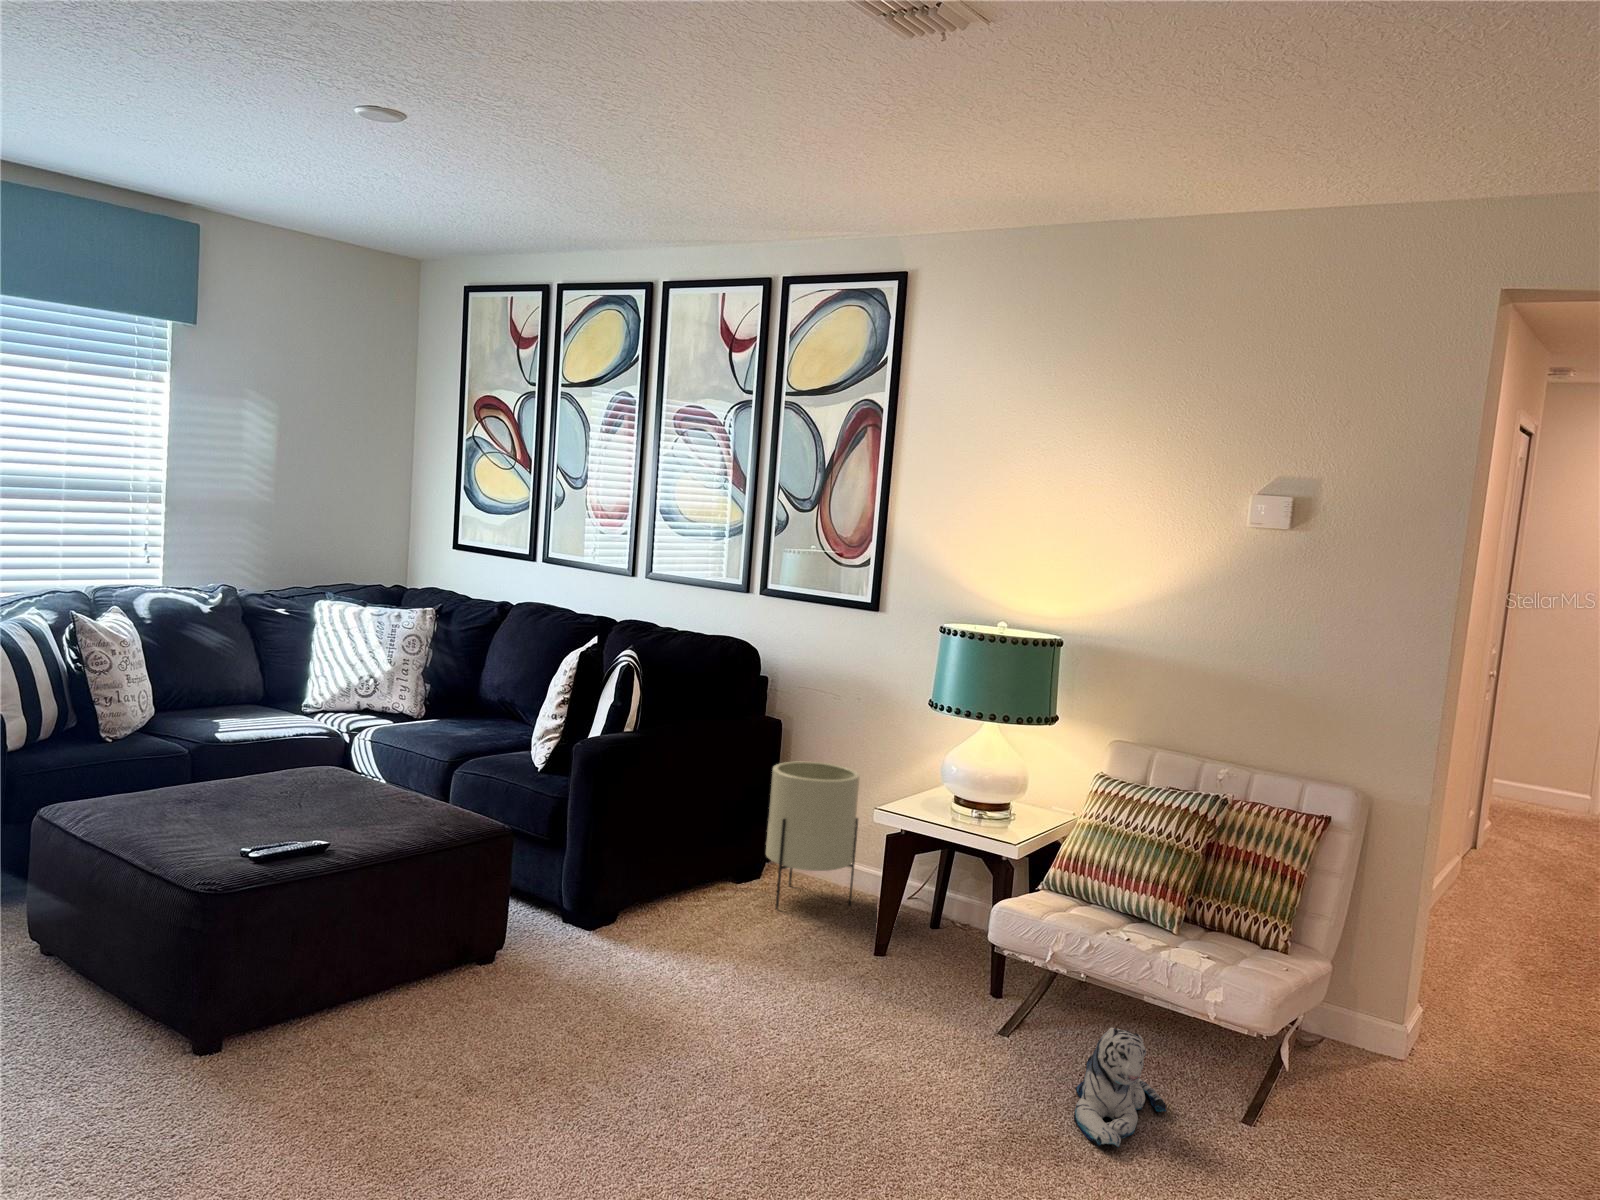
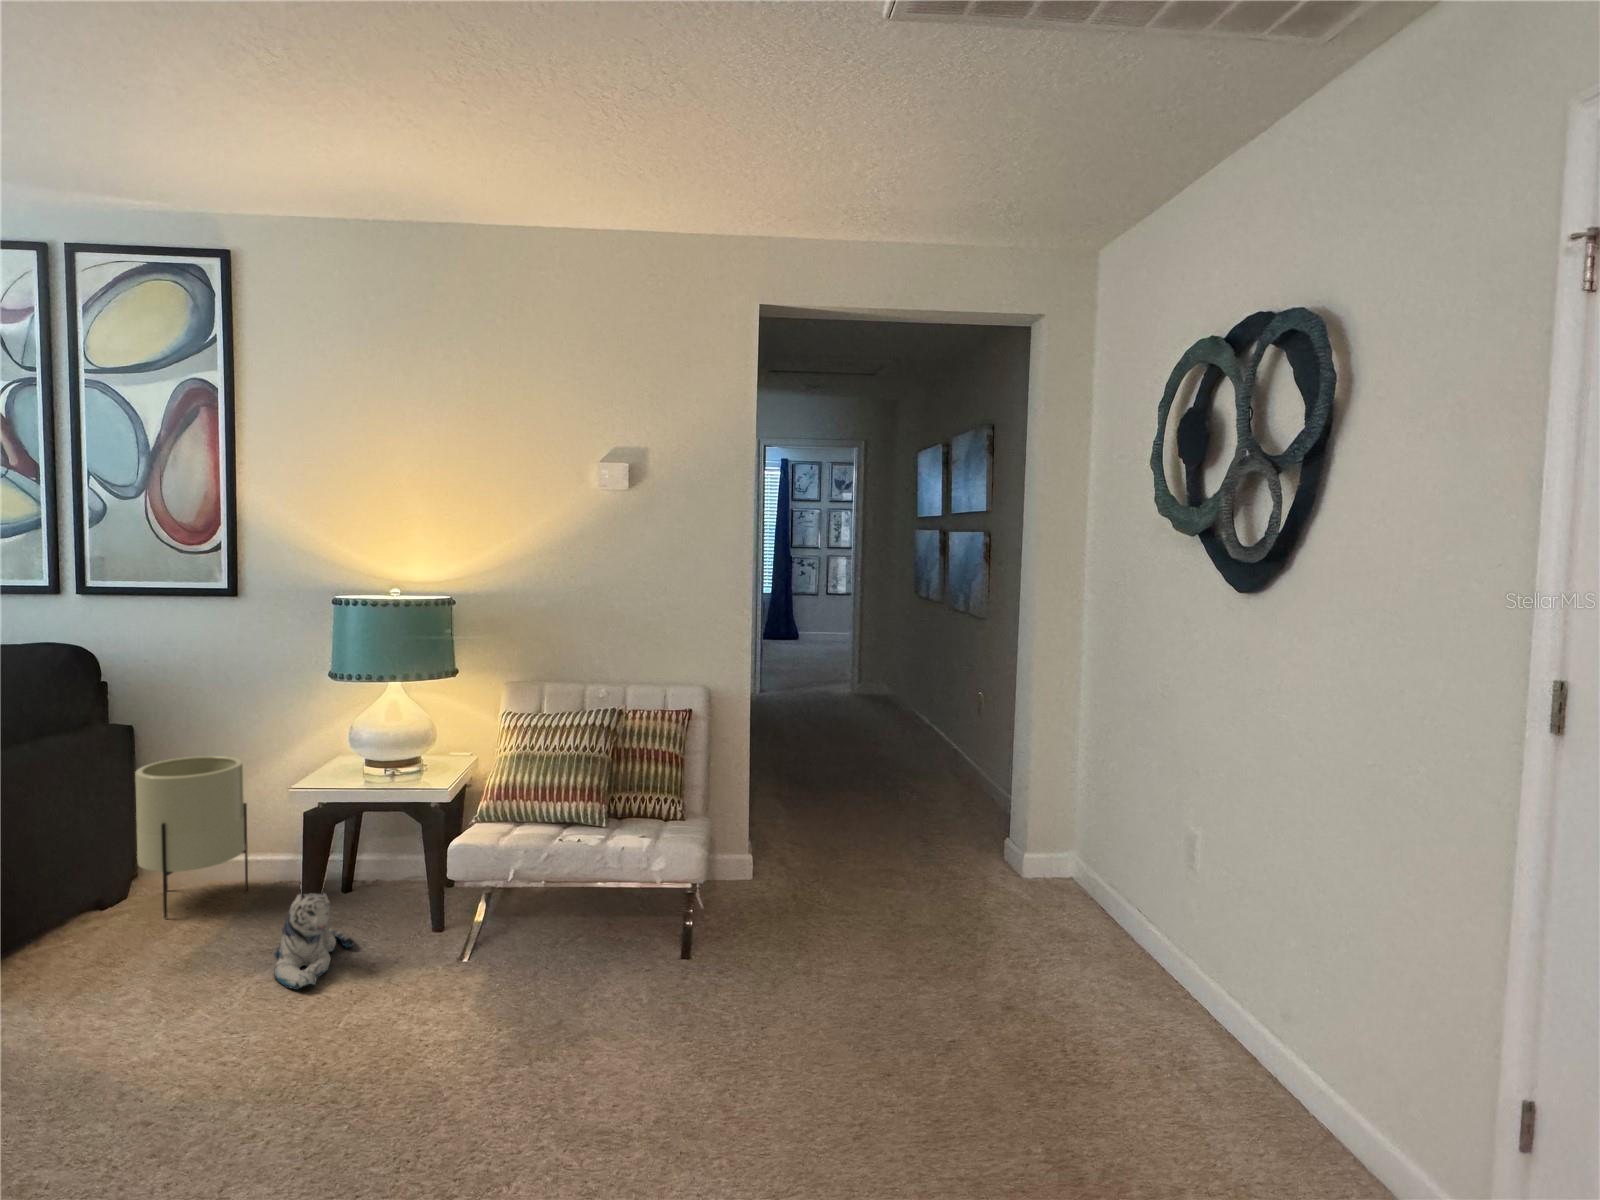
plush toy: present [1074,1028,1166,1147] -> present [274,893,354,990]

